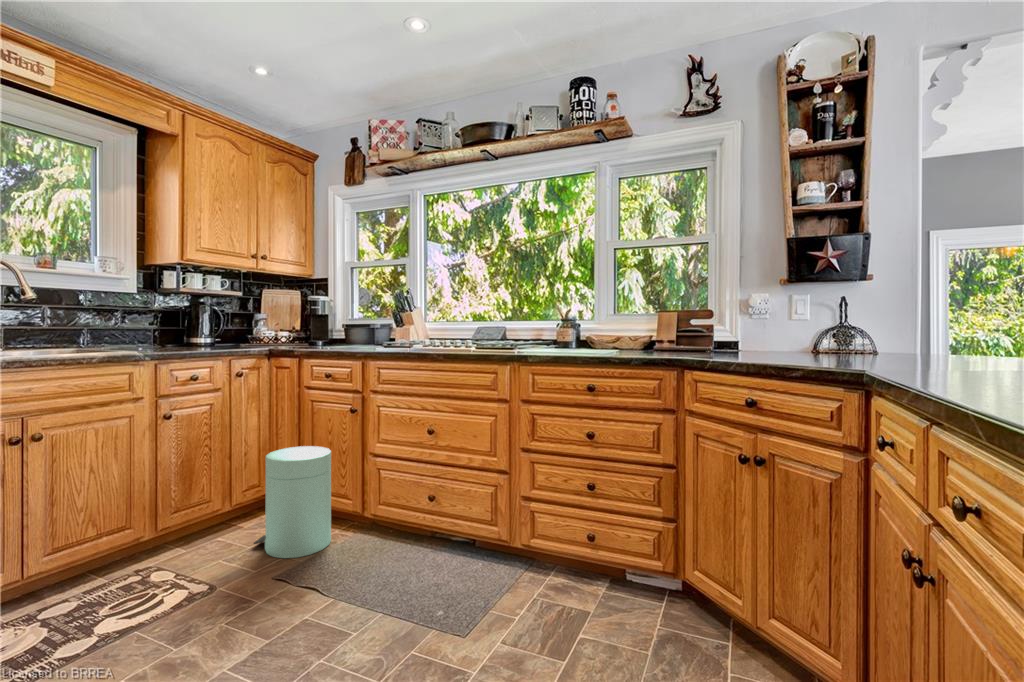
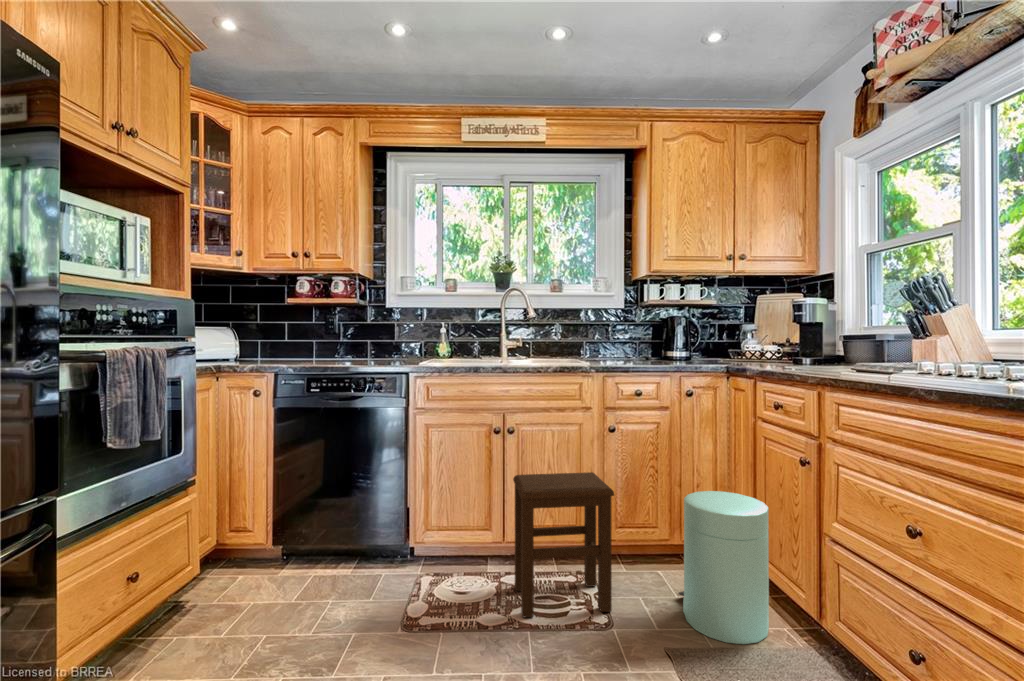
stool: none [63,460,209,628] -> present [513,472,614,617]

